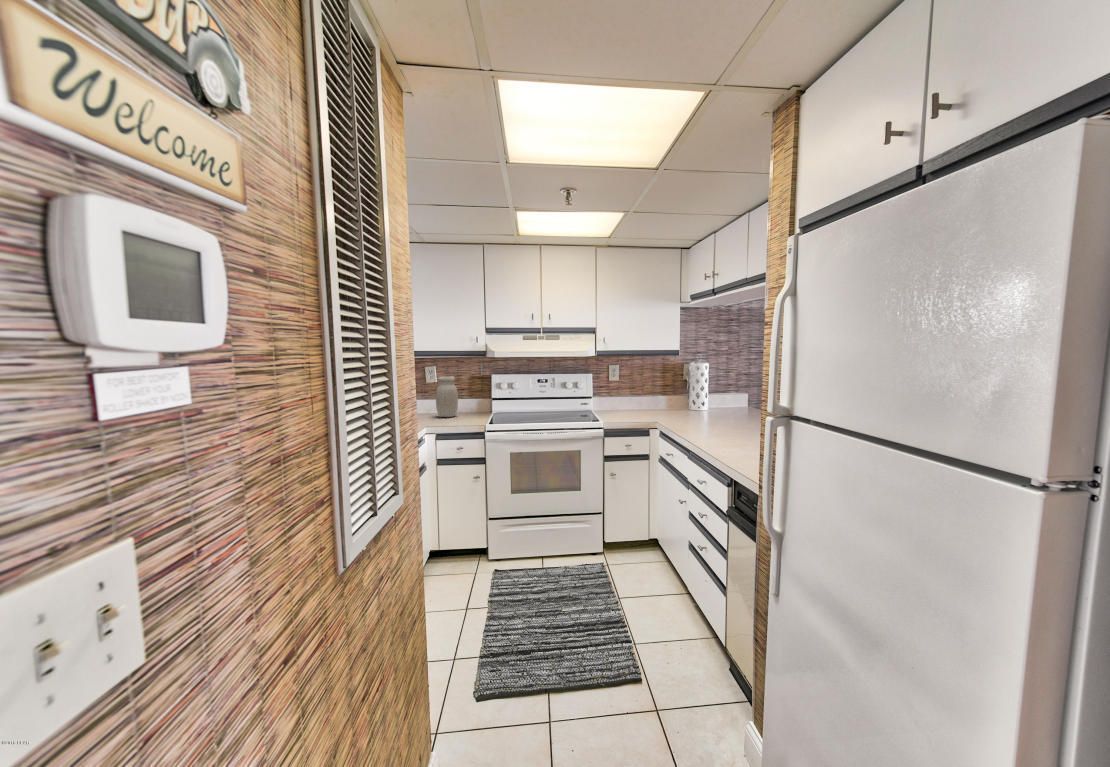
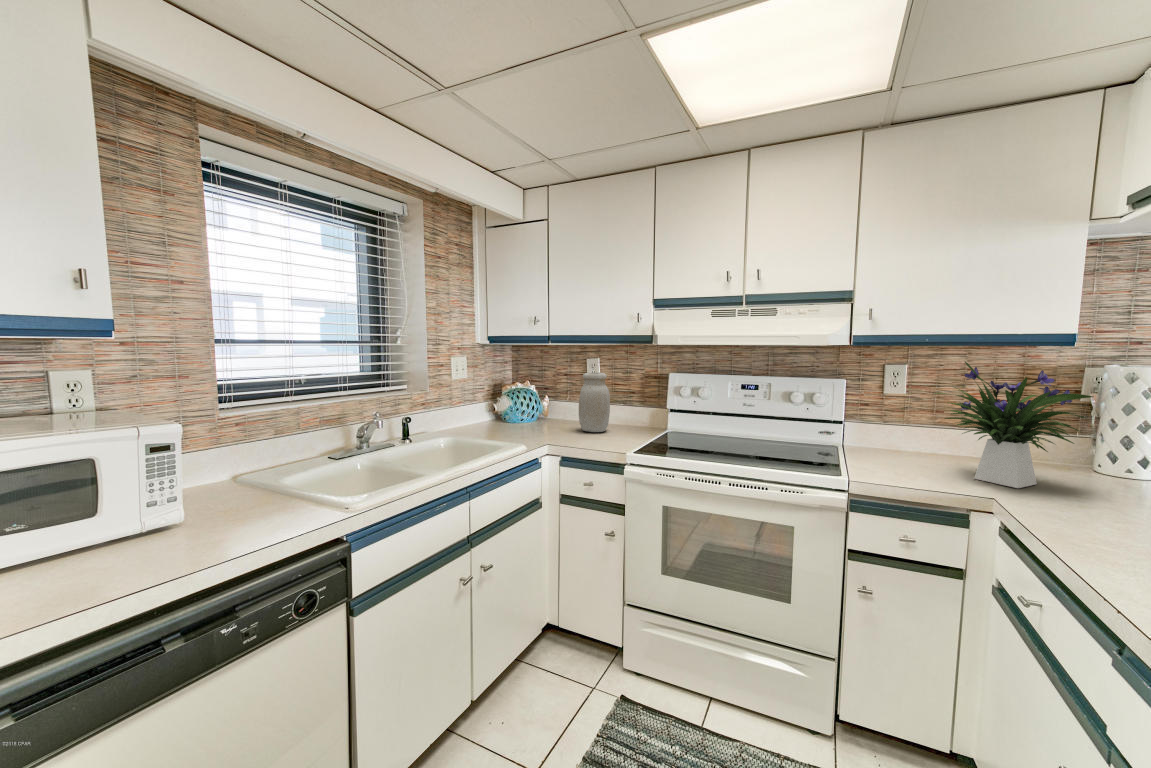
flower arrangement: none [632,362,686,418] -> present [935,362,1093,488]

